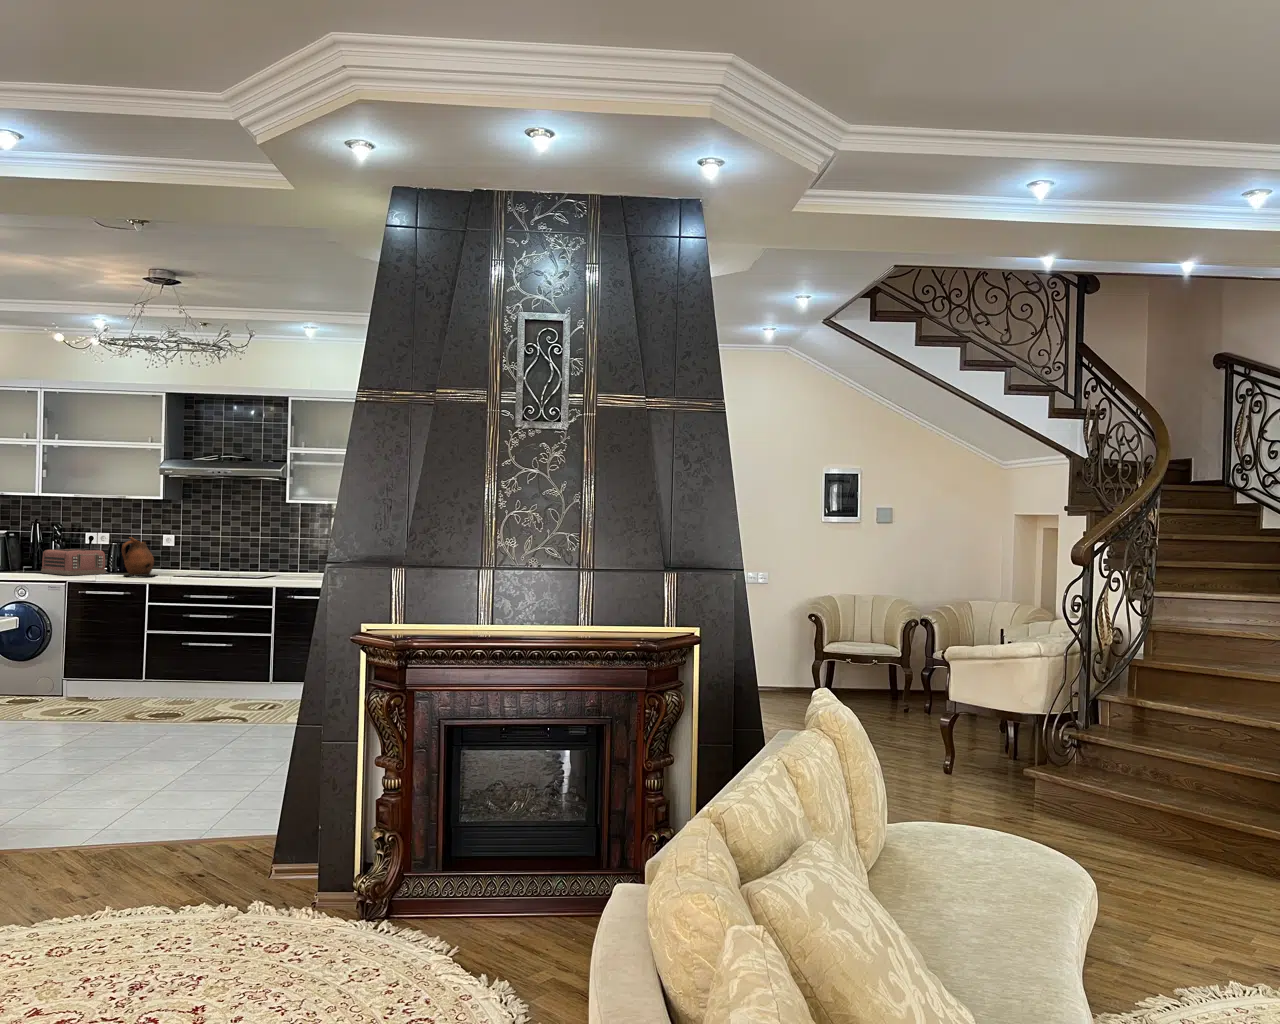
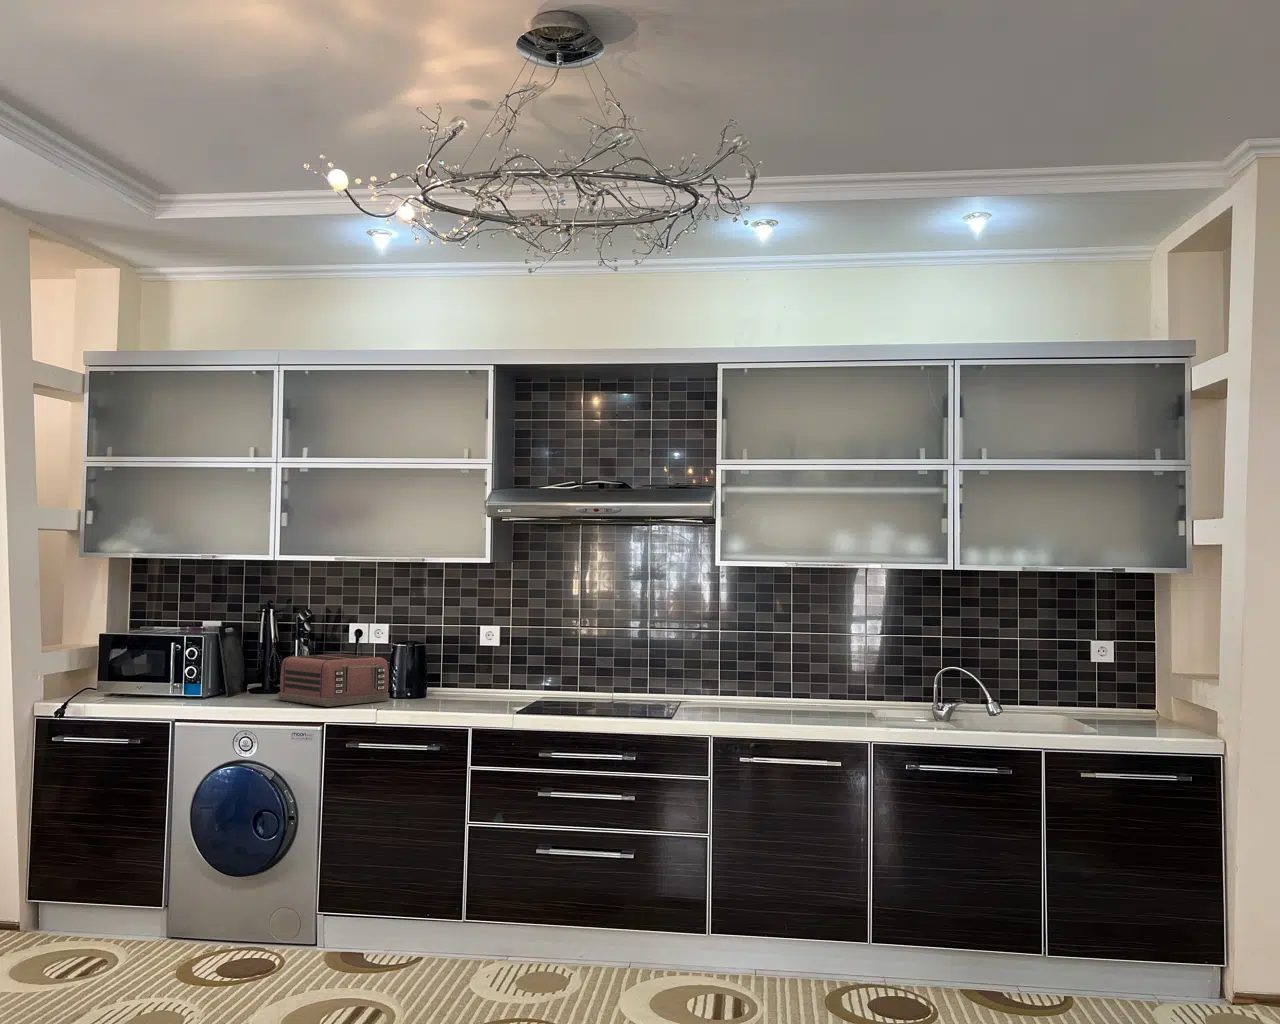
ceramic pitcher: present [122,538,154,576] -> none [422,634,482,710]

